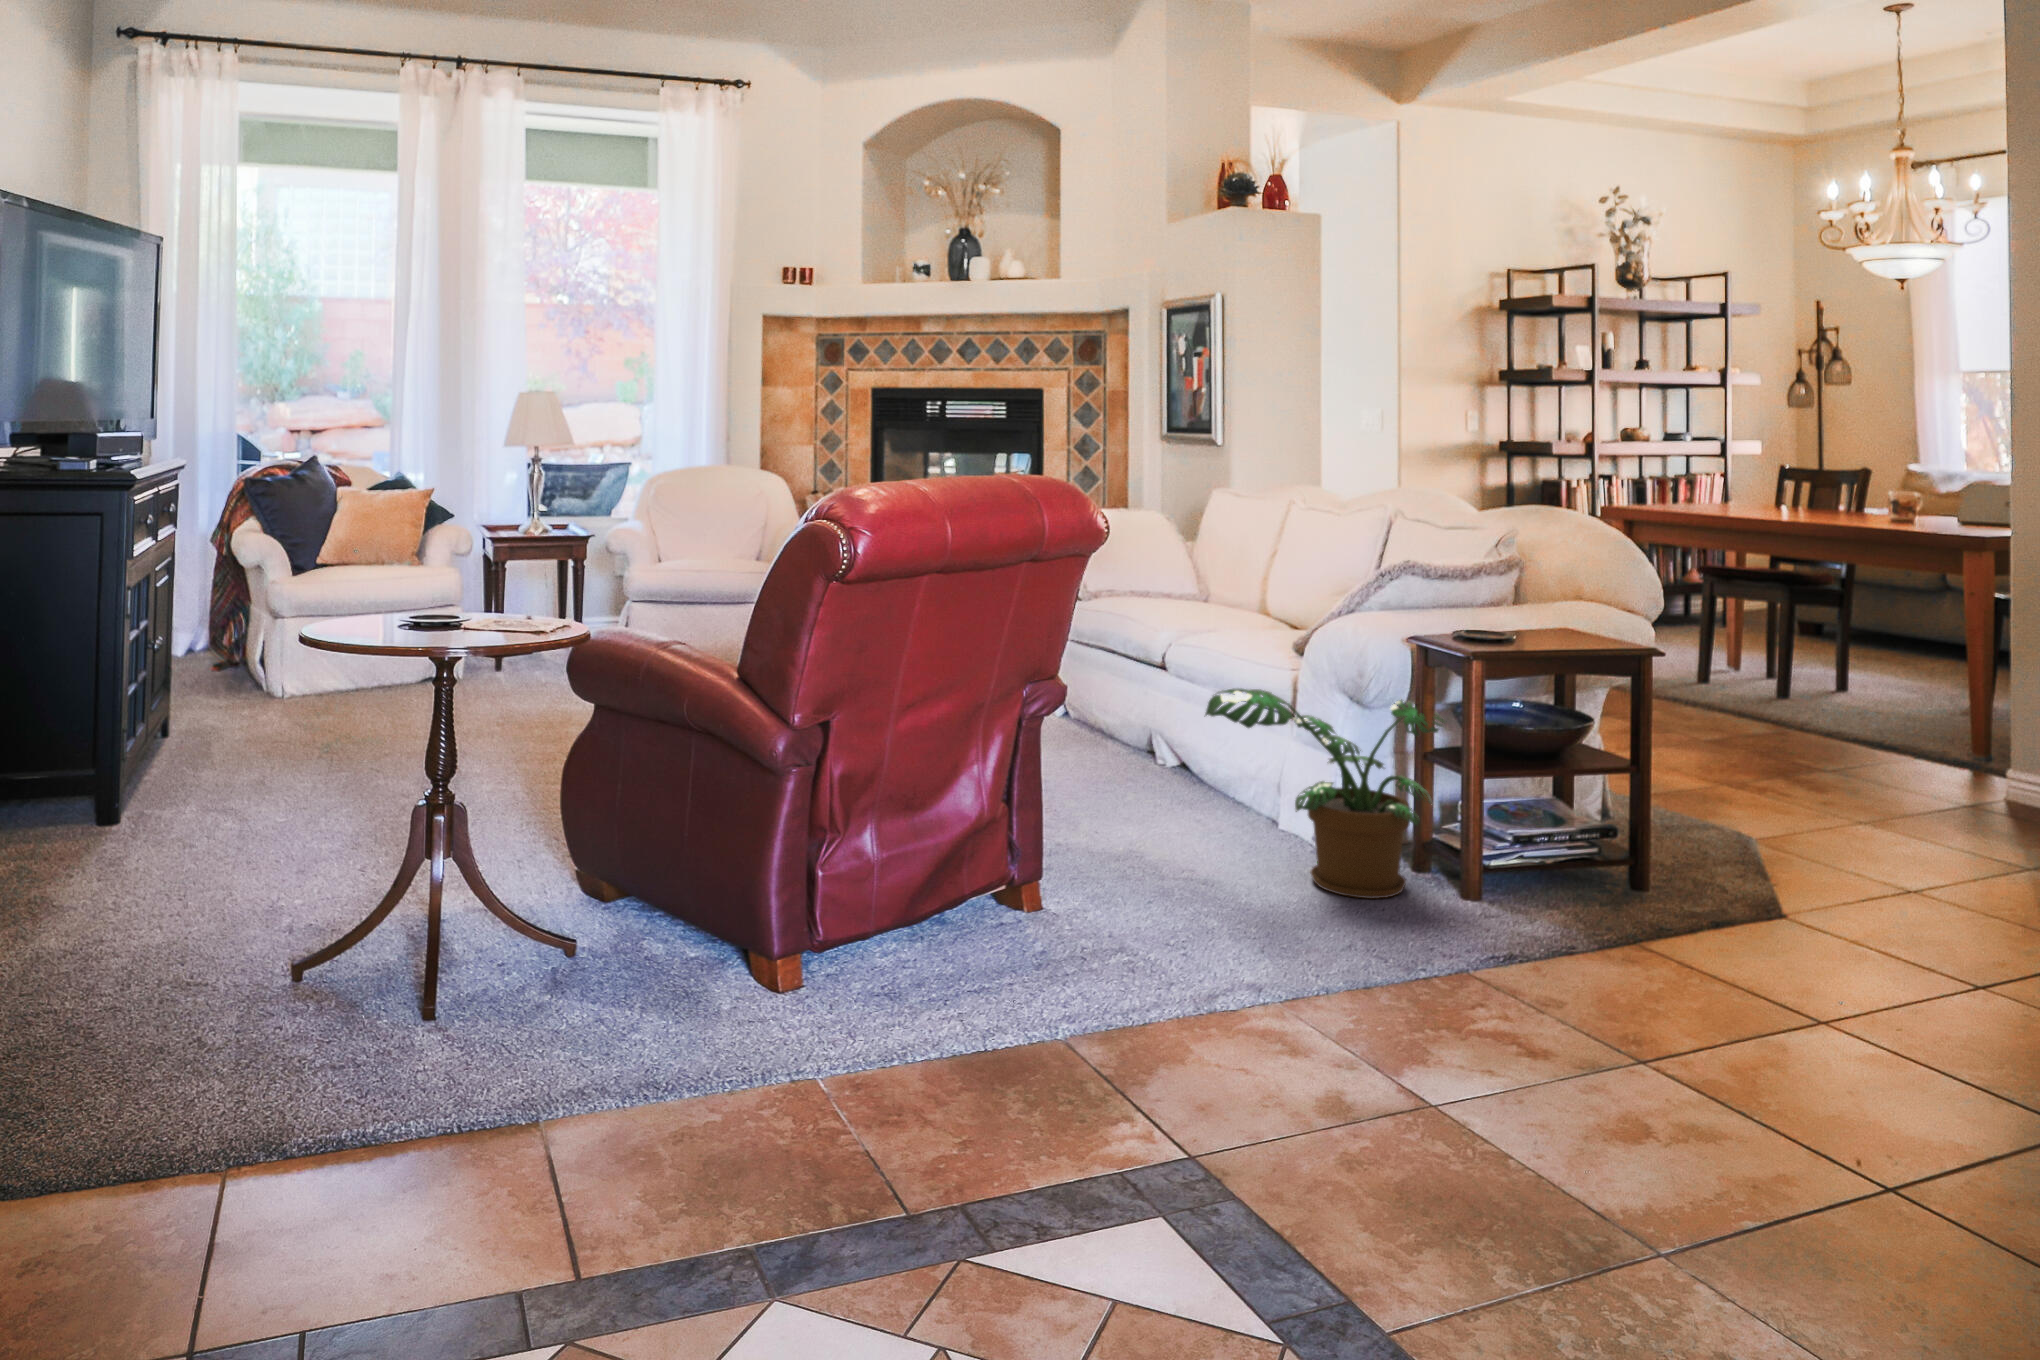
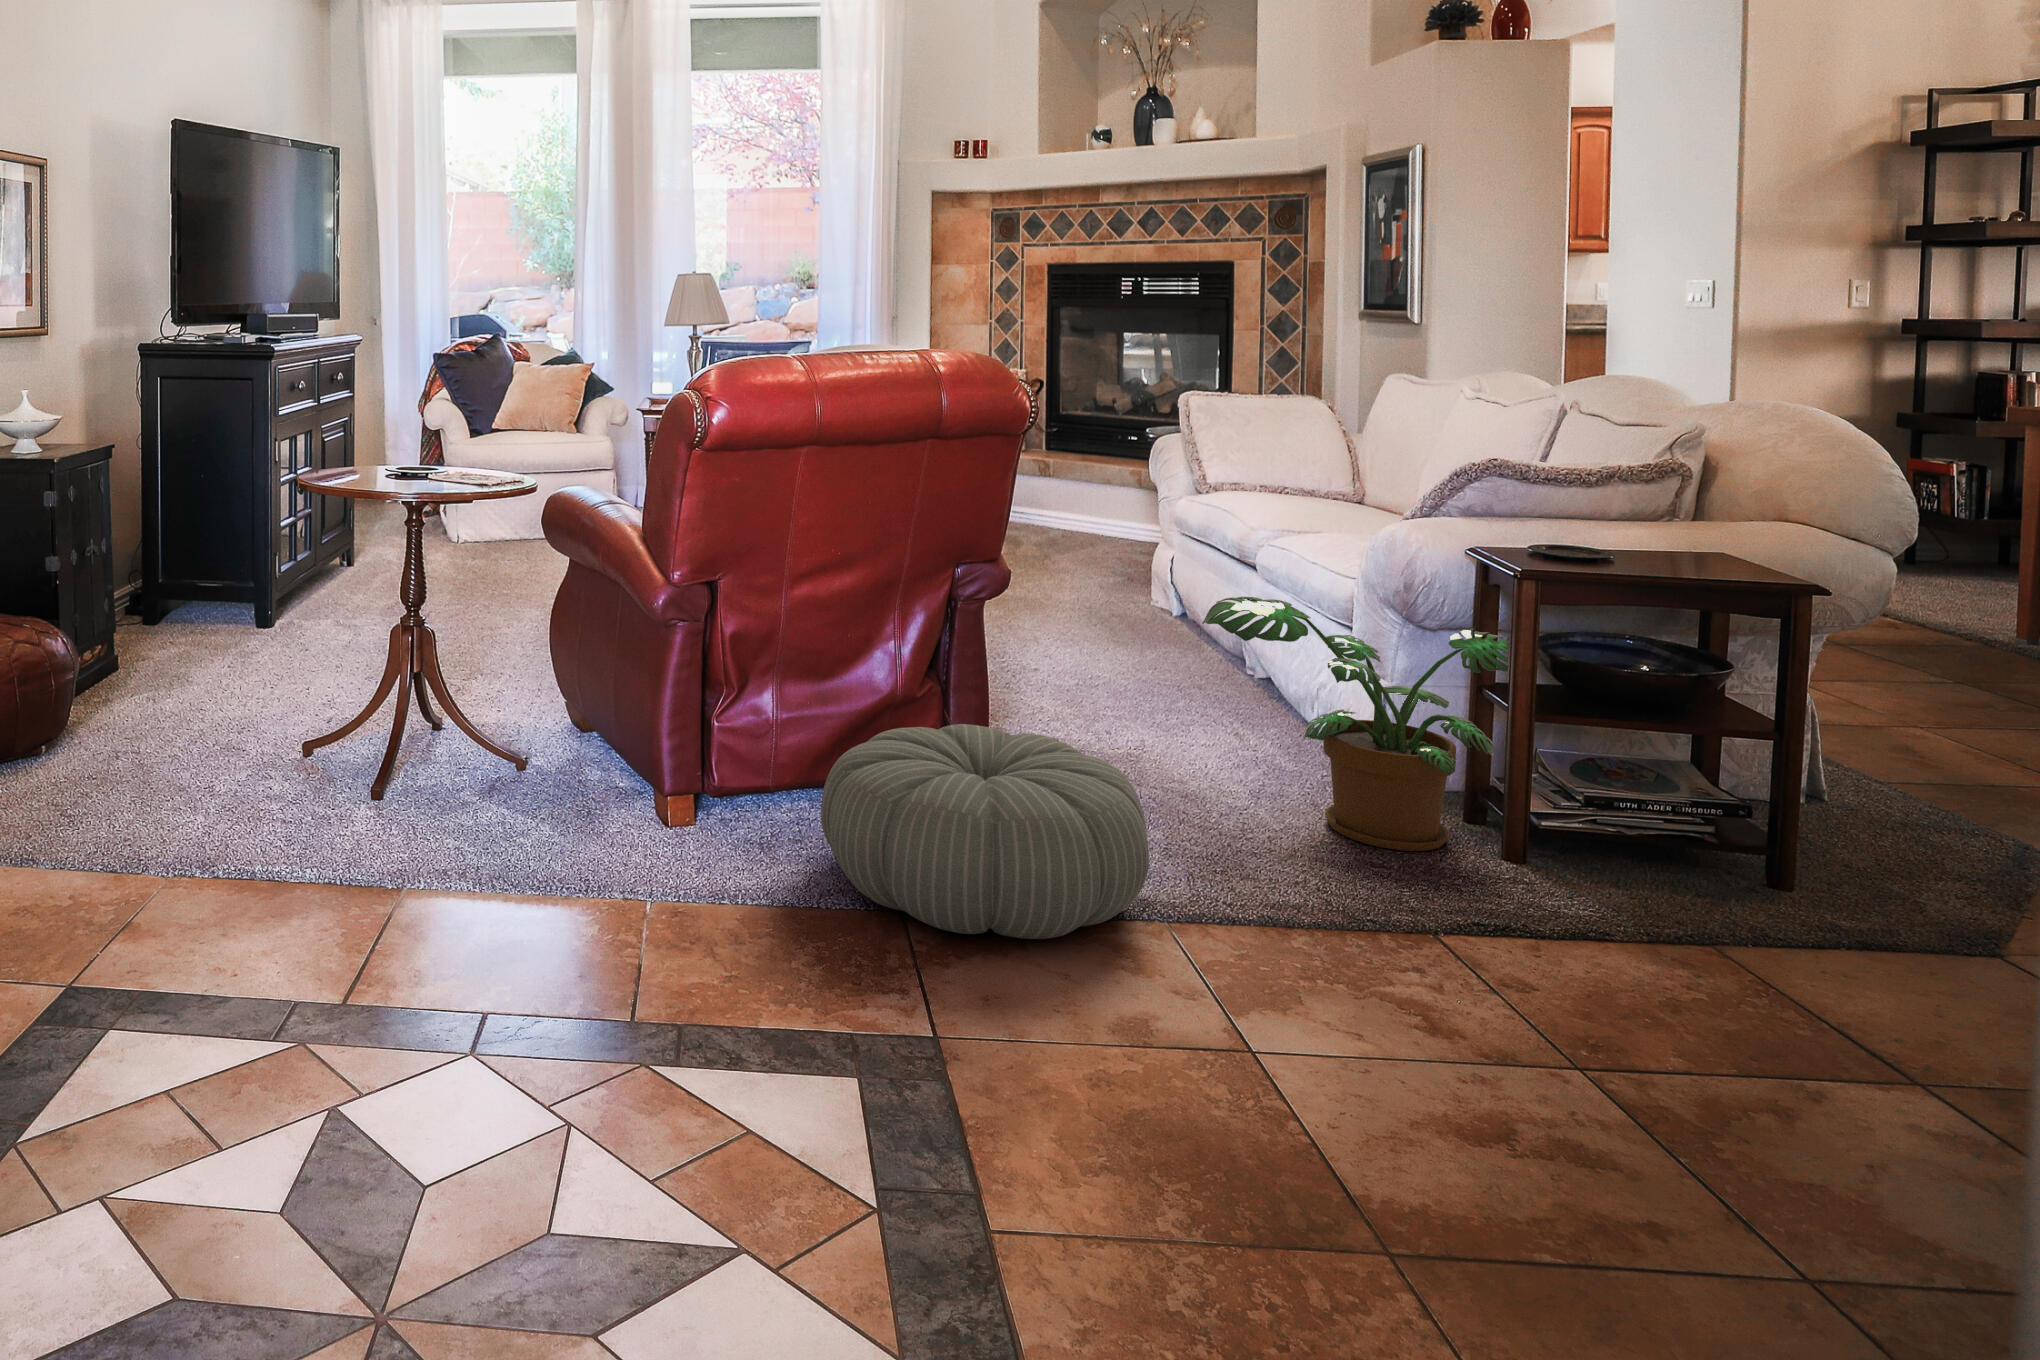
pouf: none [961,838,1270,1047] -> present [821,724,1149,939]

